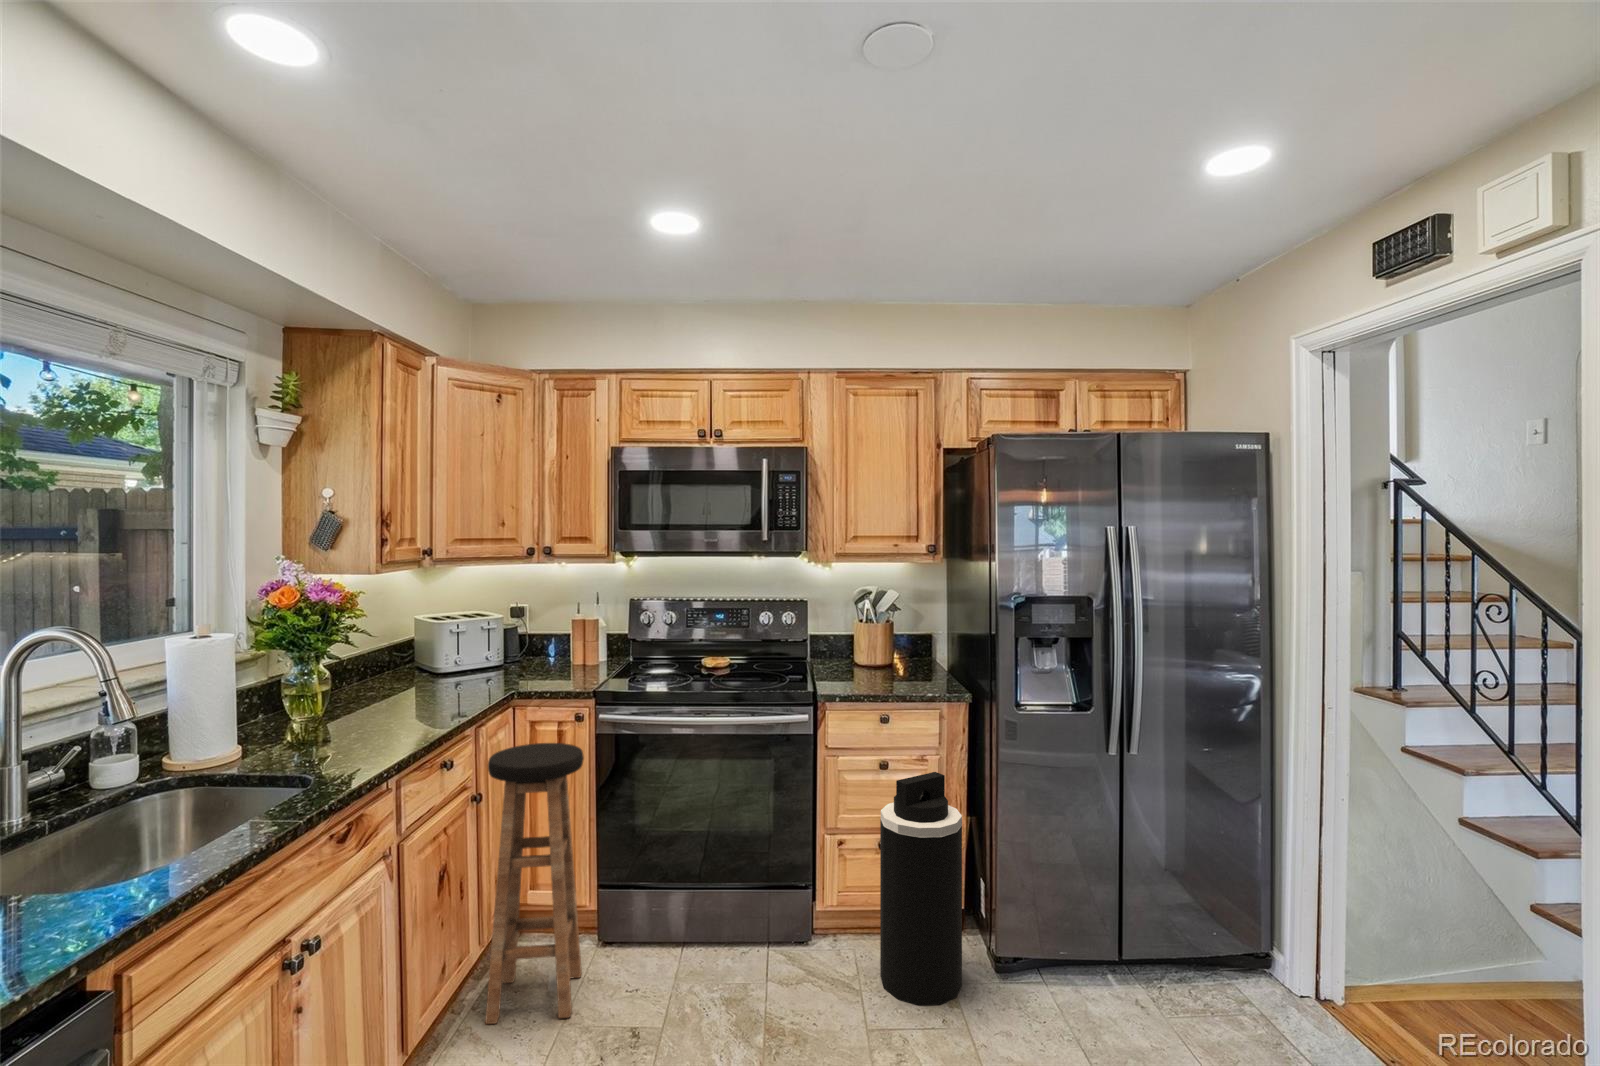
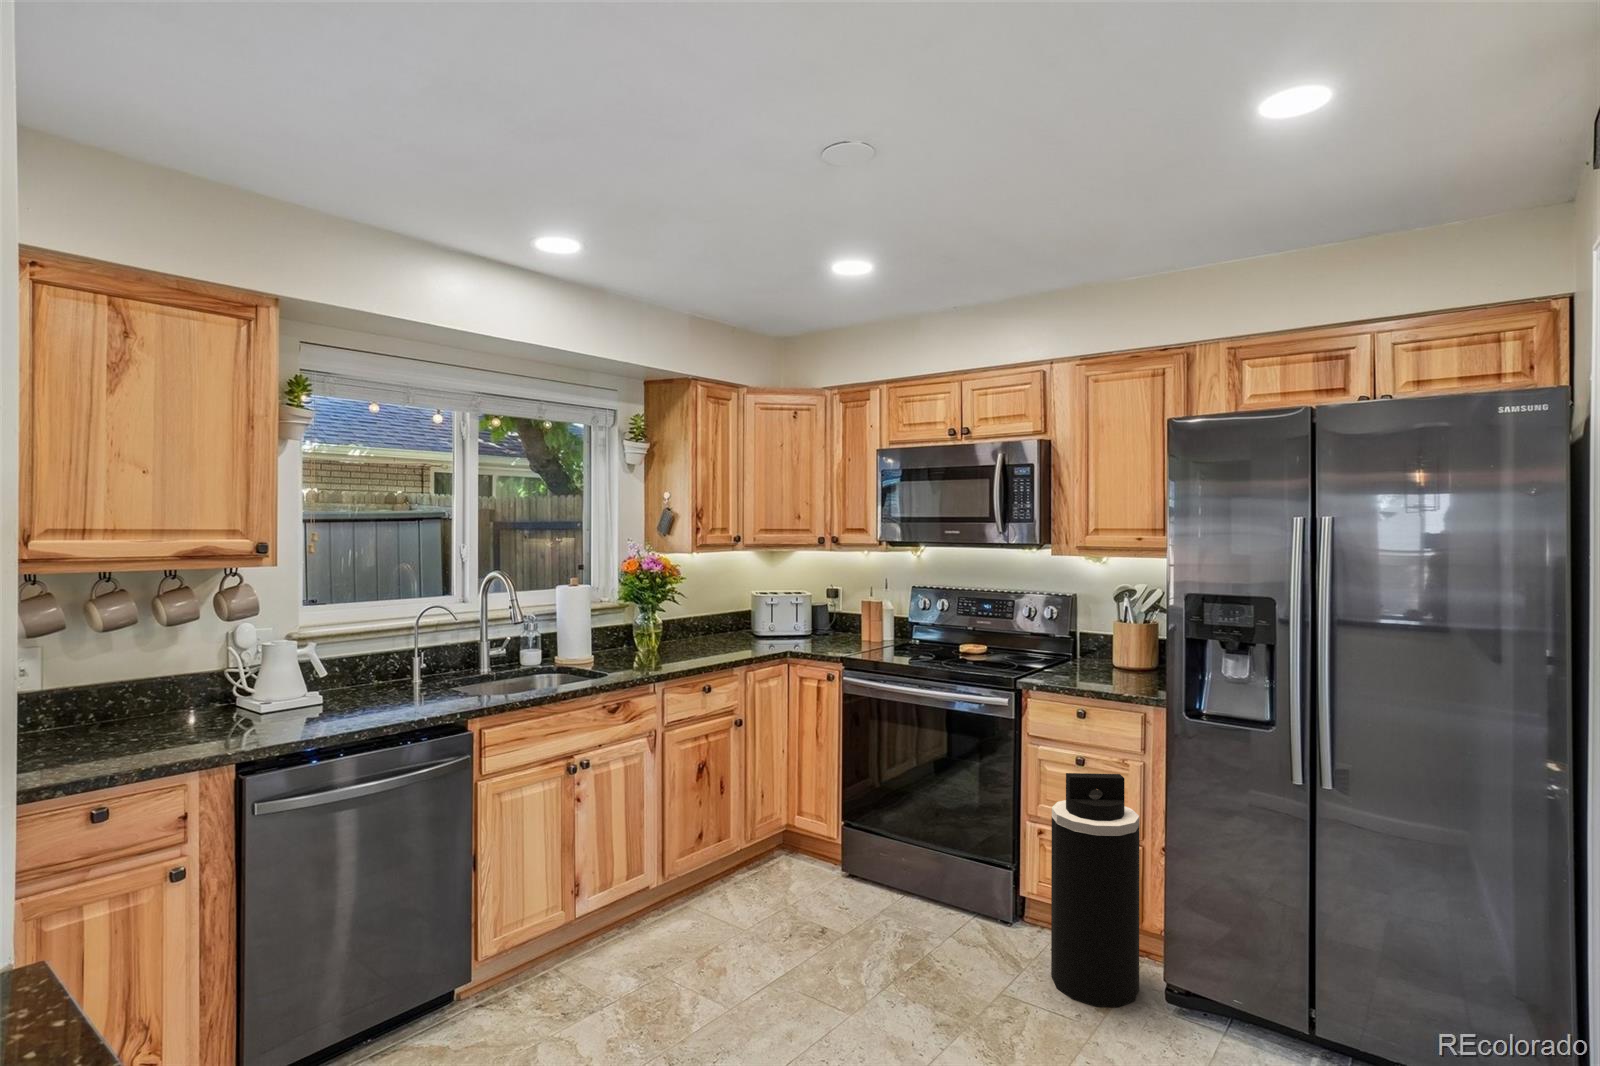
bar stool: present [485,743,584,1024] -> none [732,694,815,910]

